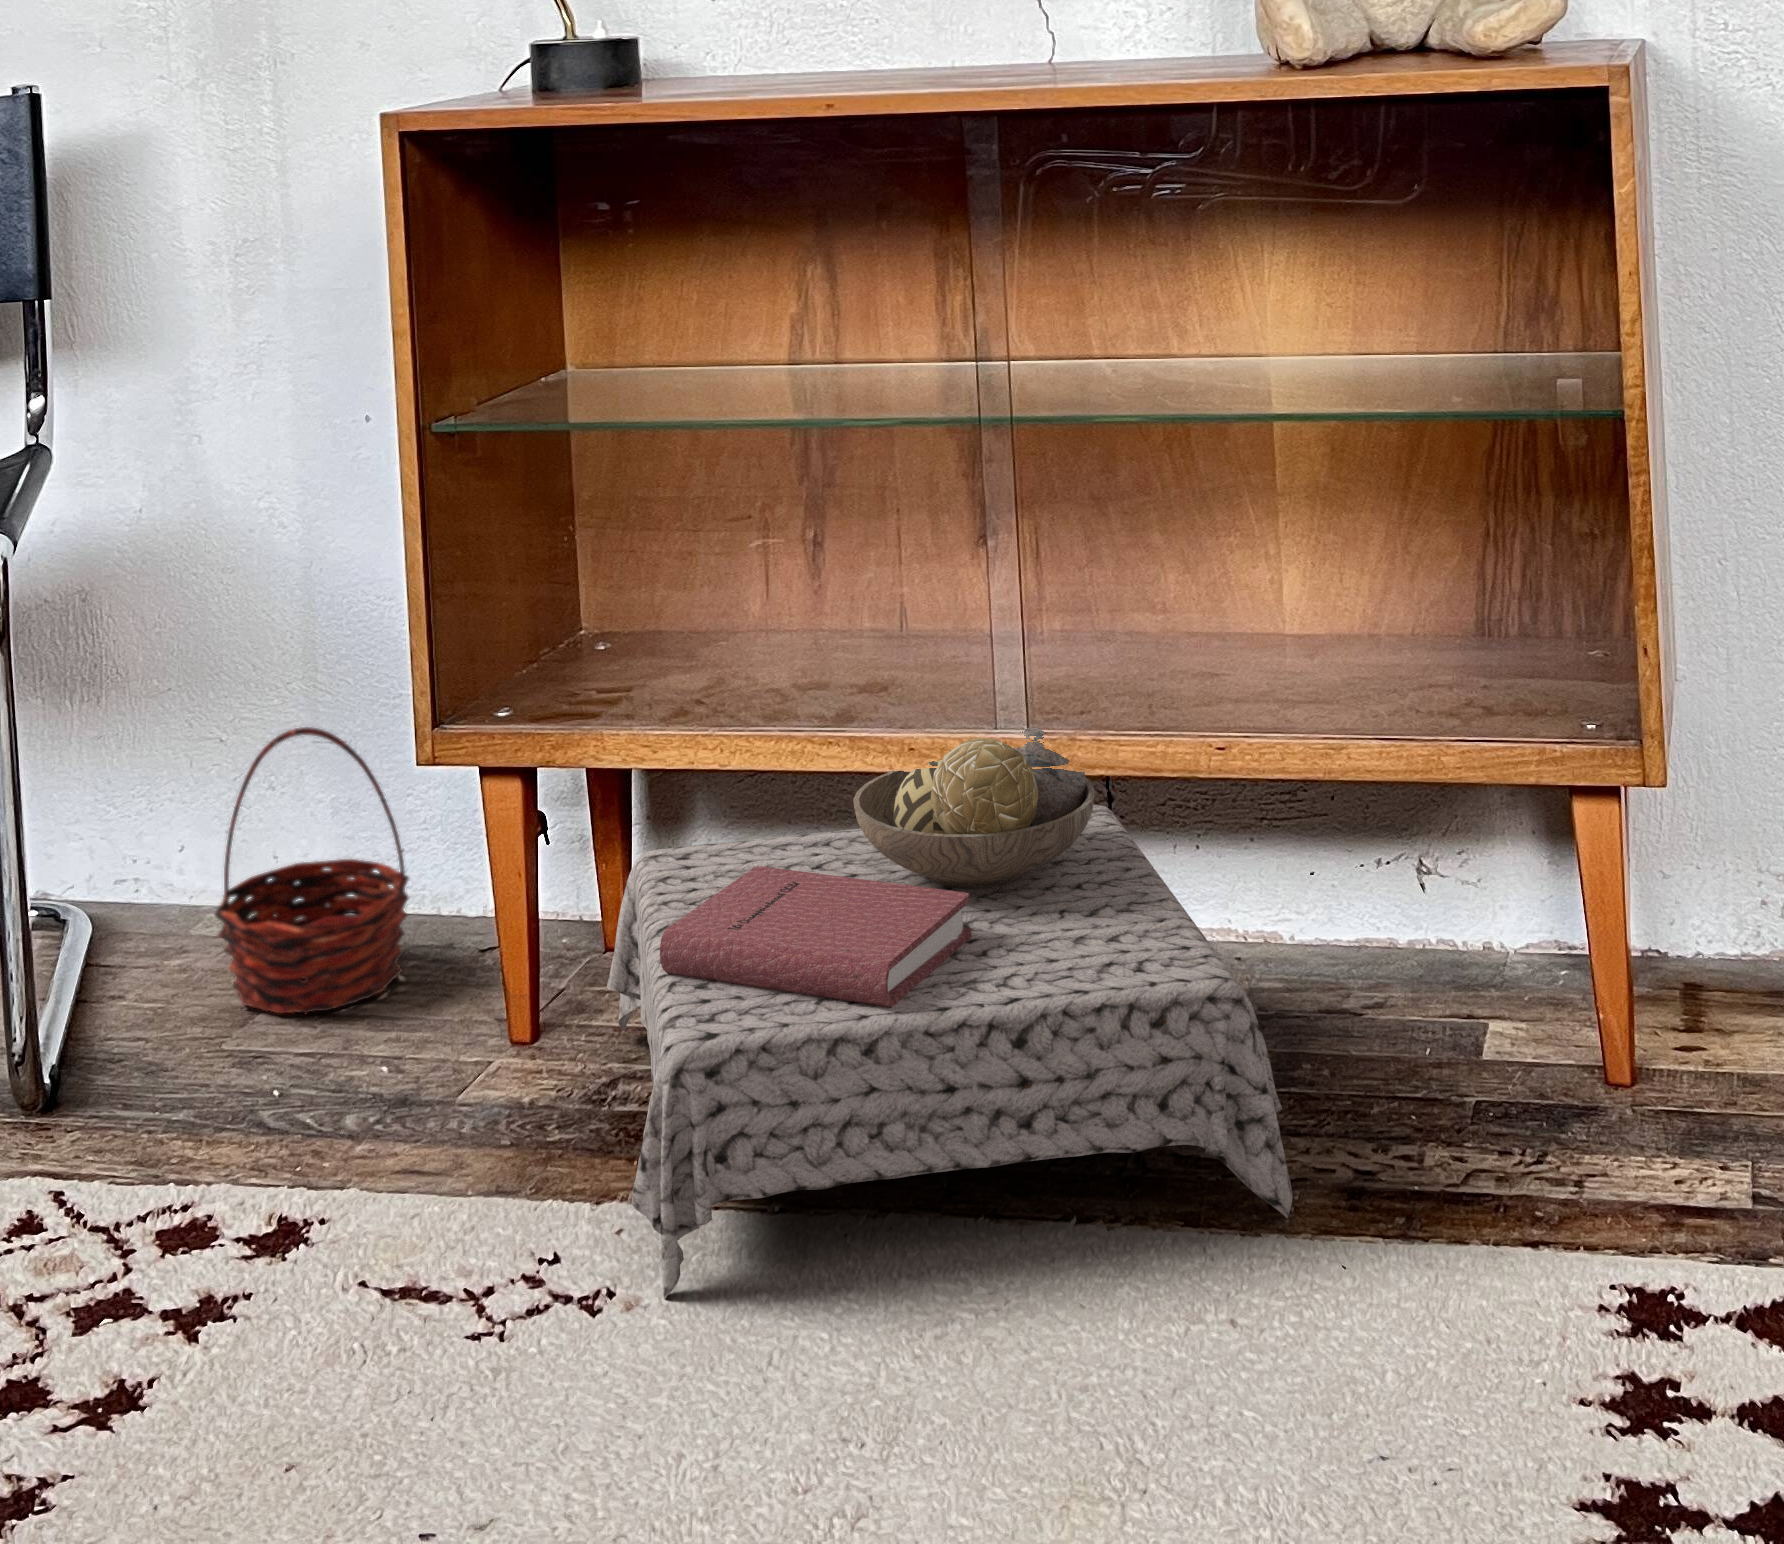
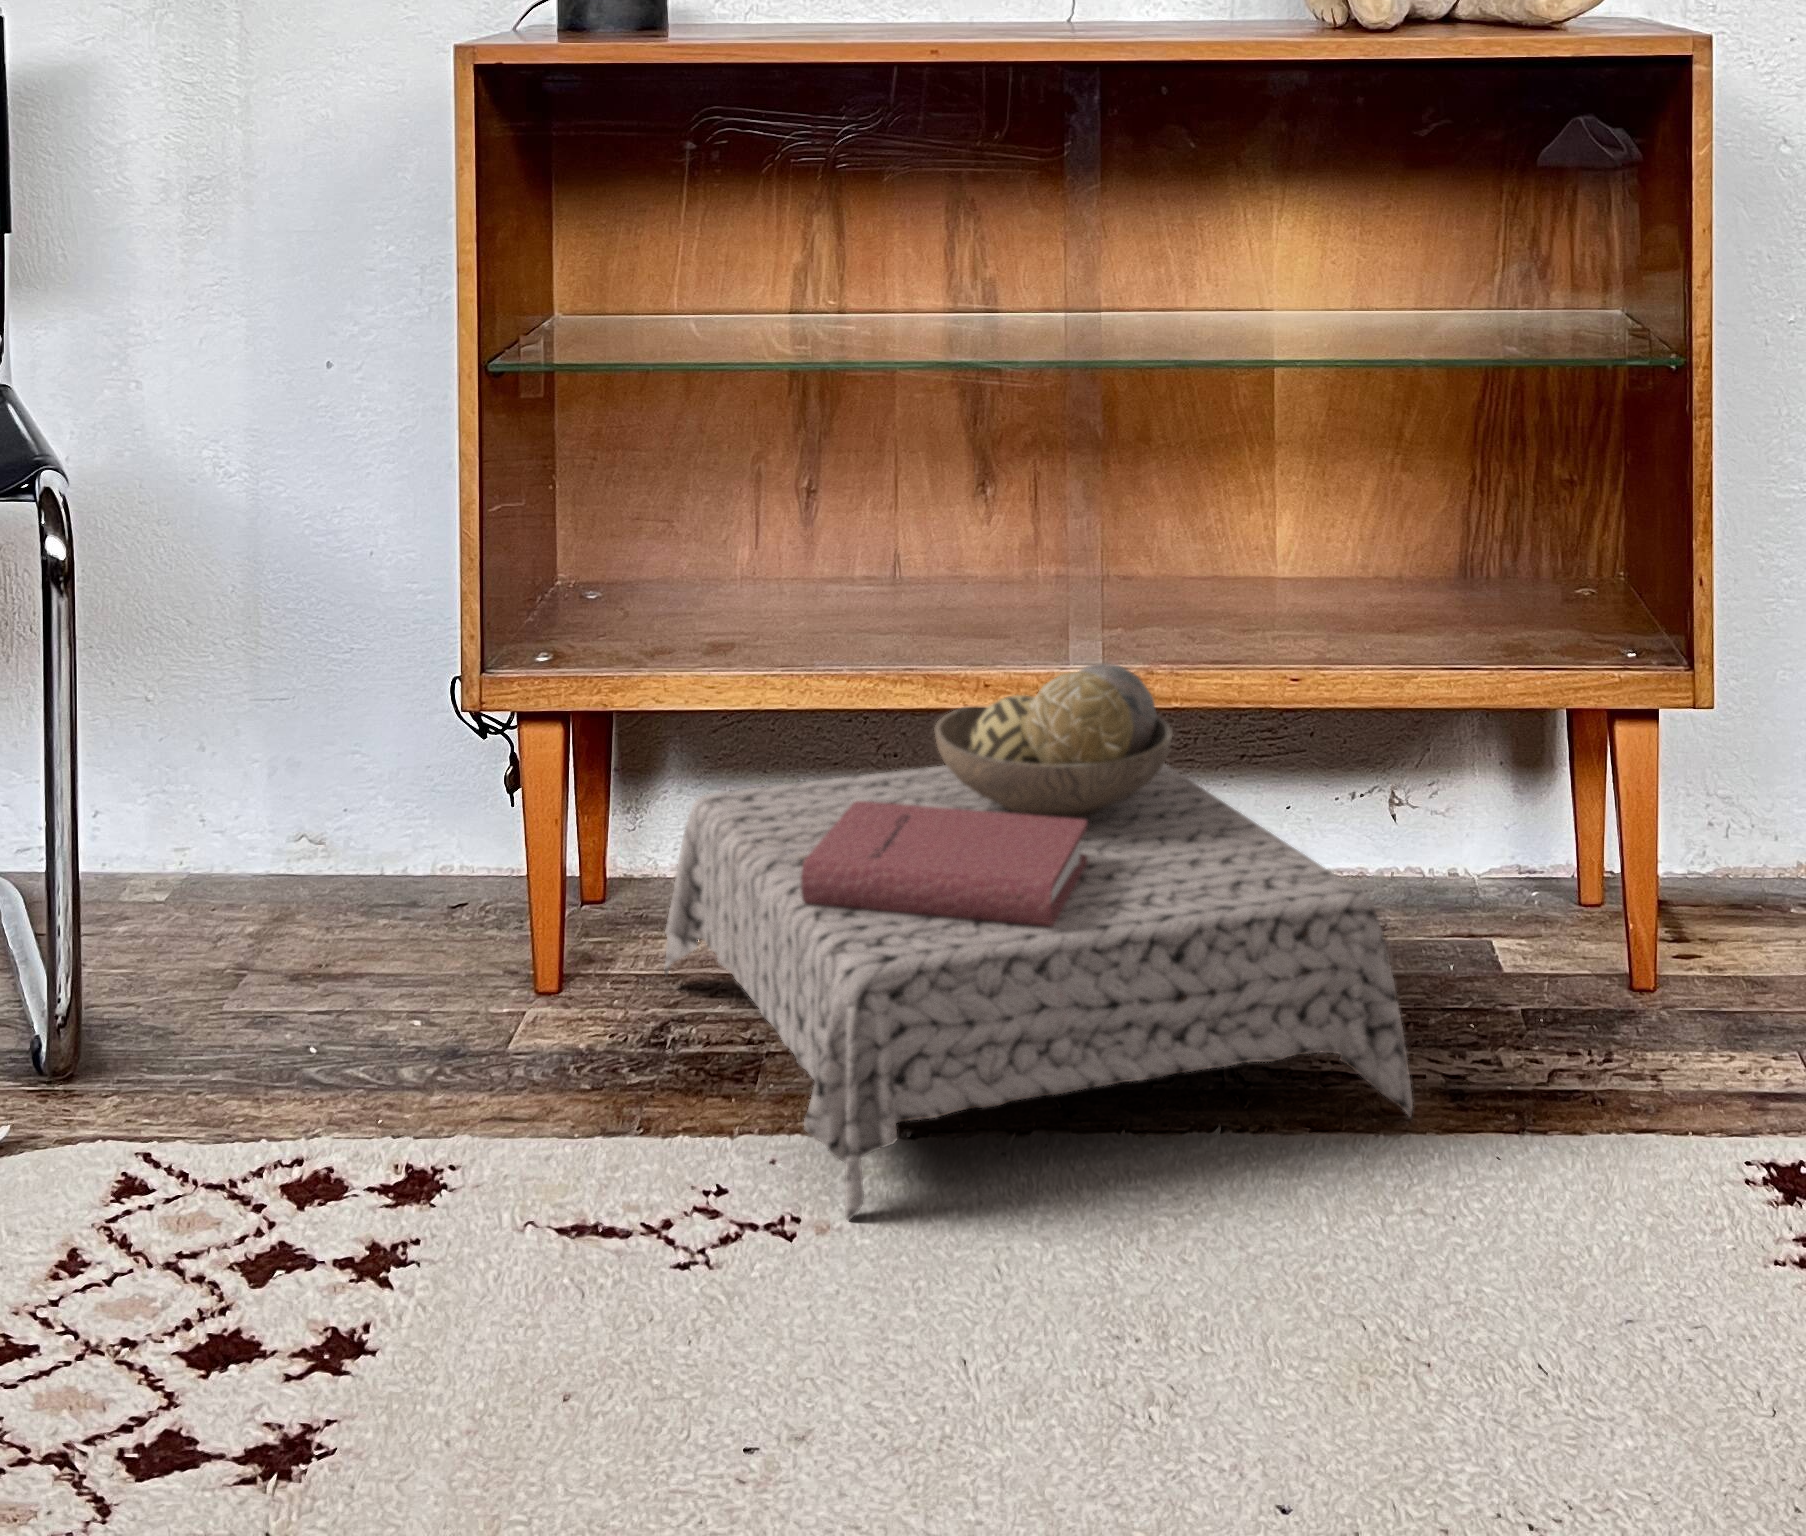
basket: present [215,727,409,1015] -> none [207,678,409,976]

